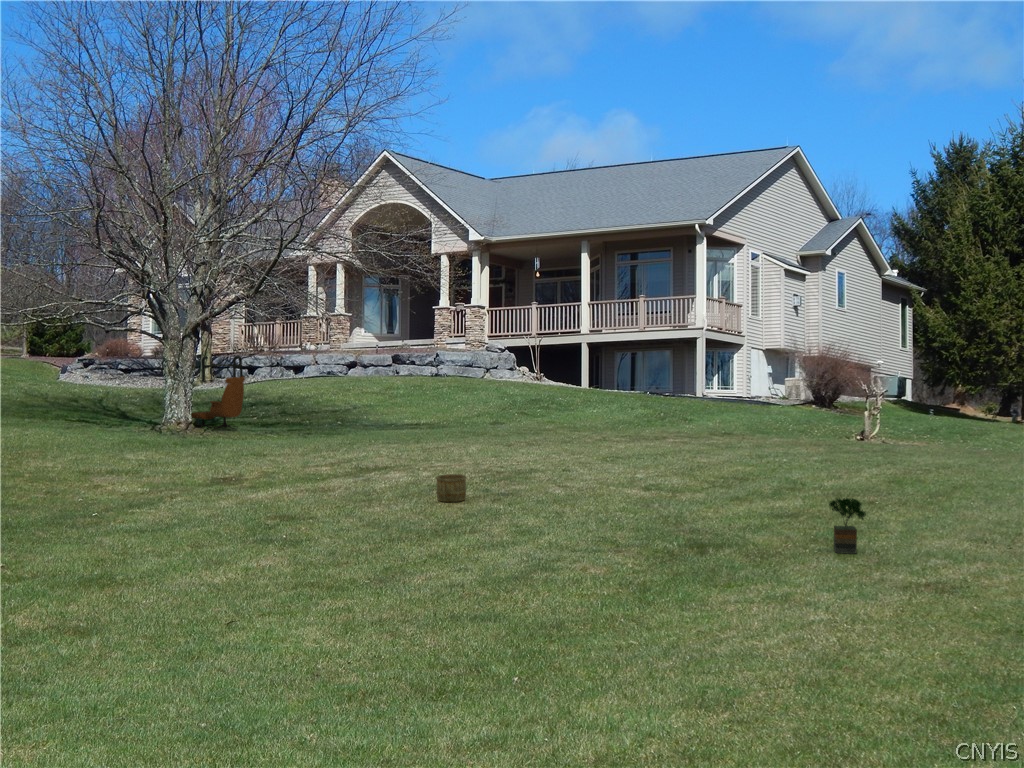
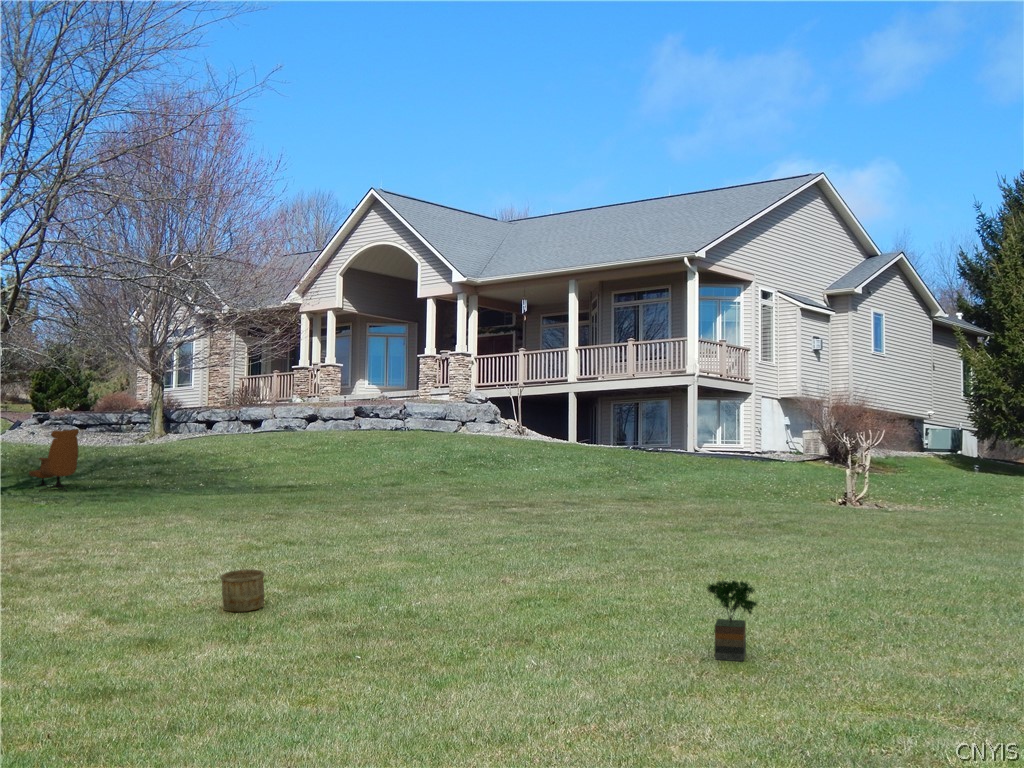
bench: present [202,356,243,382] -> none [169,408,213,436]
wooden bucket: present [436,474,466,502] -> present [220,569,265,612]
potted tree: present [829,498,866,554] -> present [707,580,757,661]

